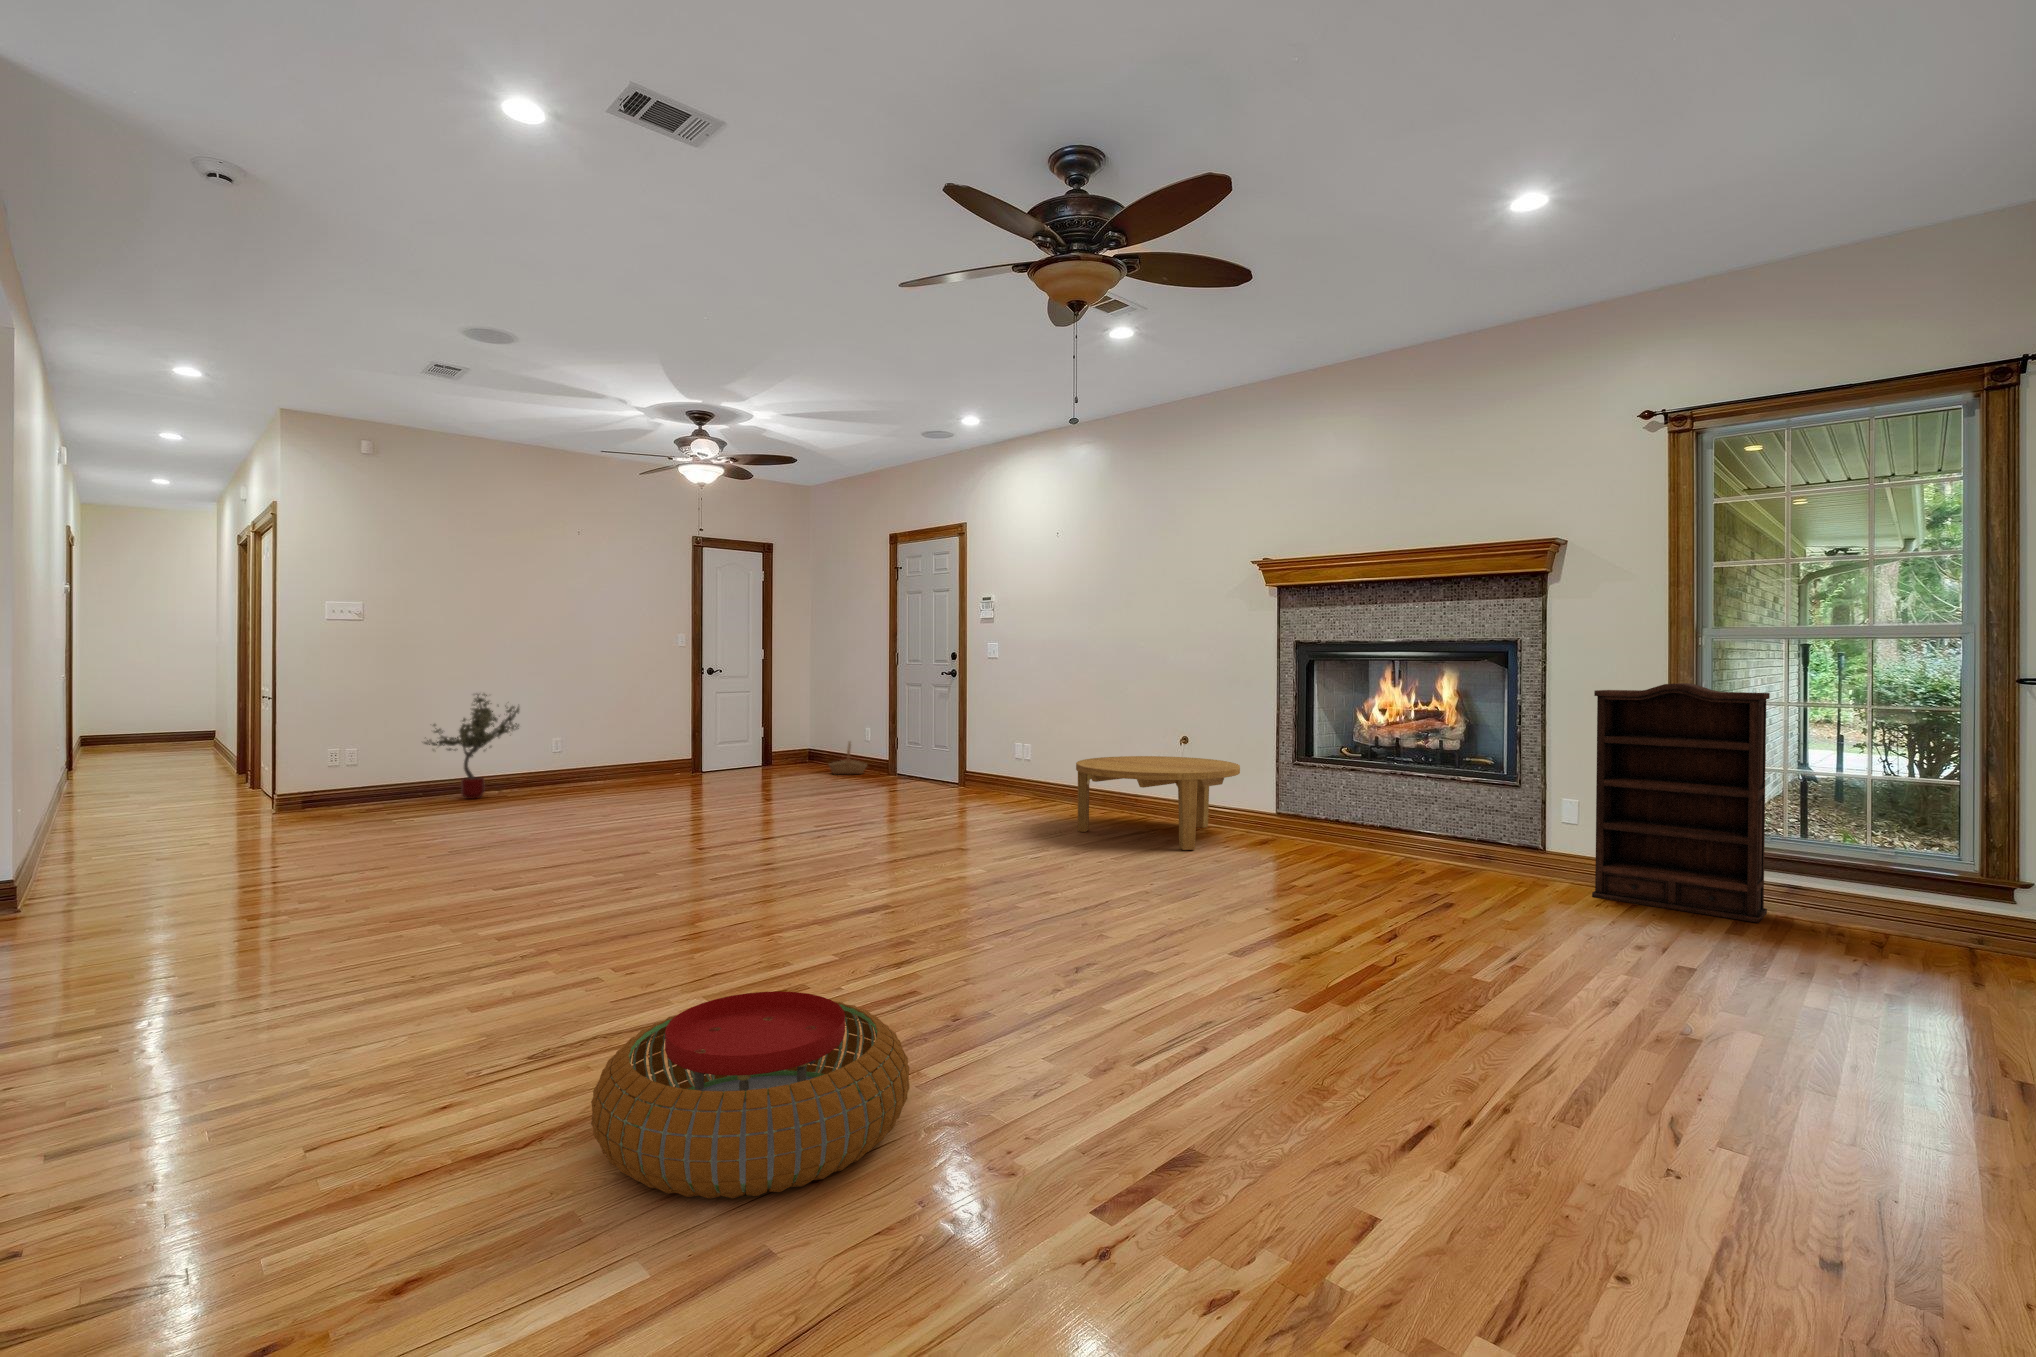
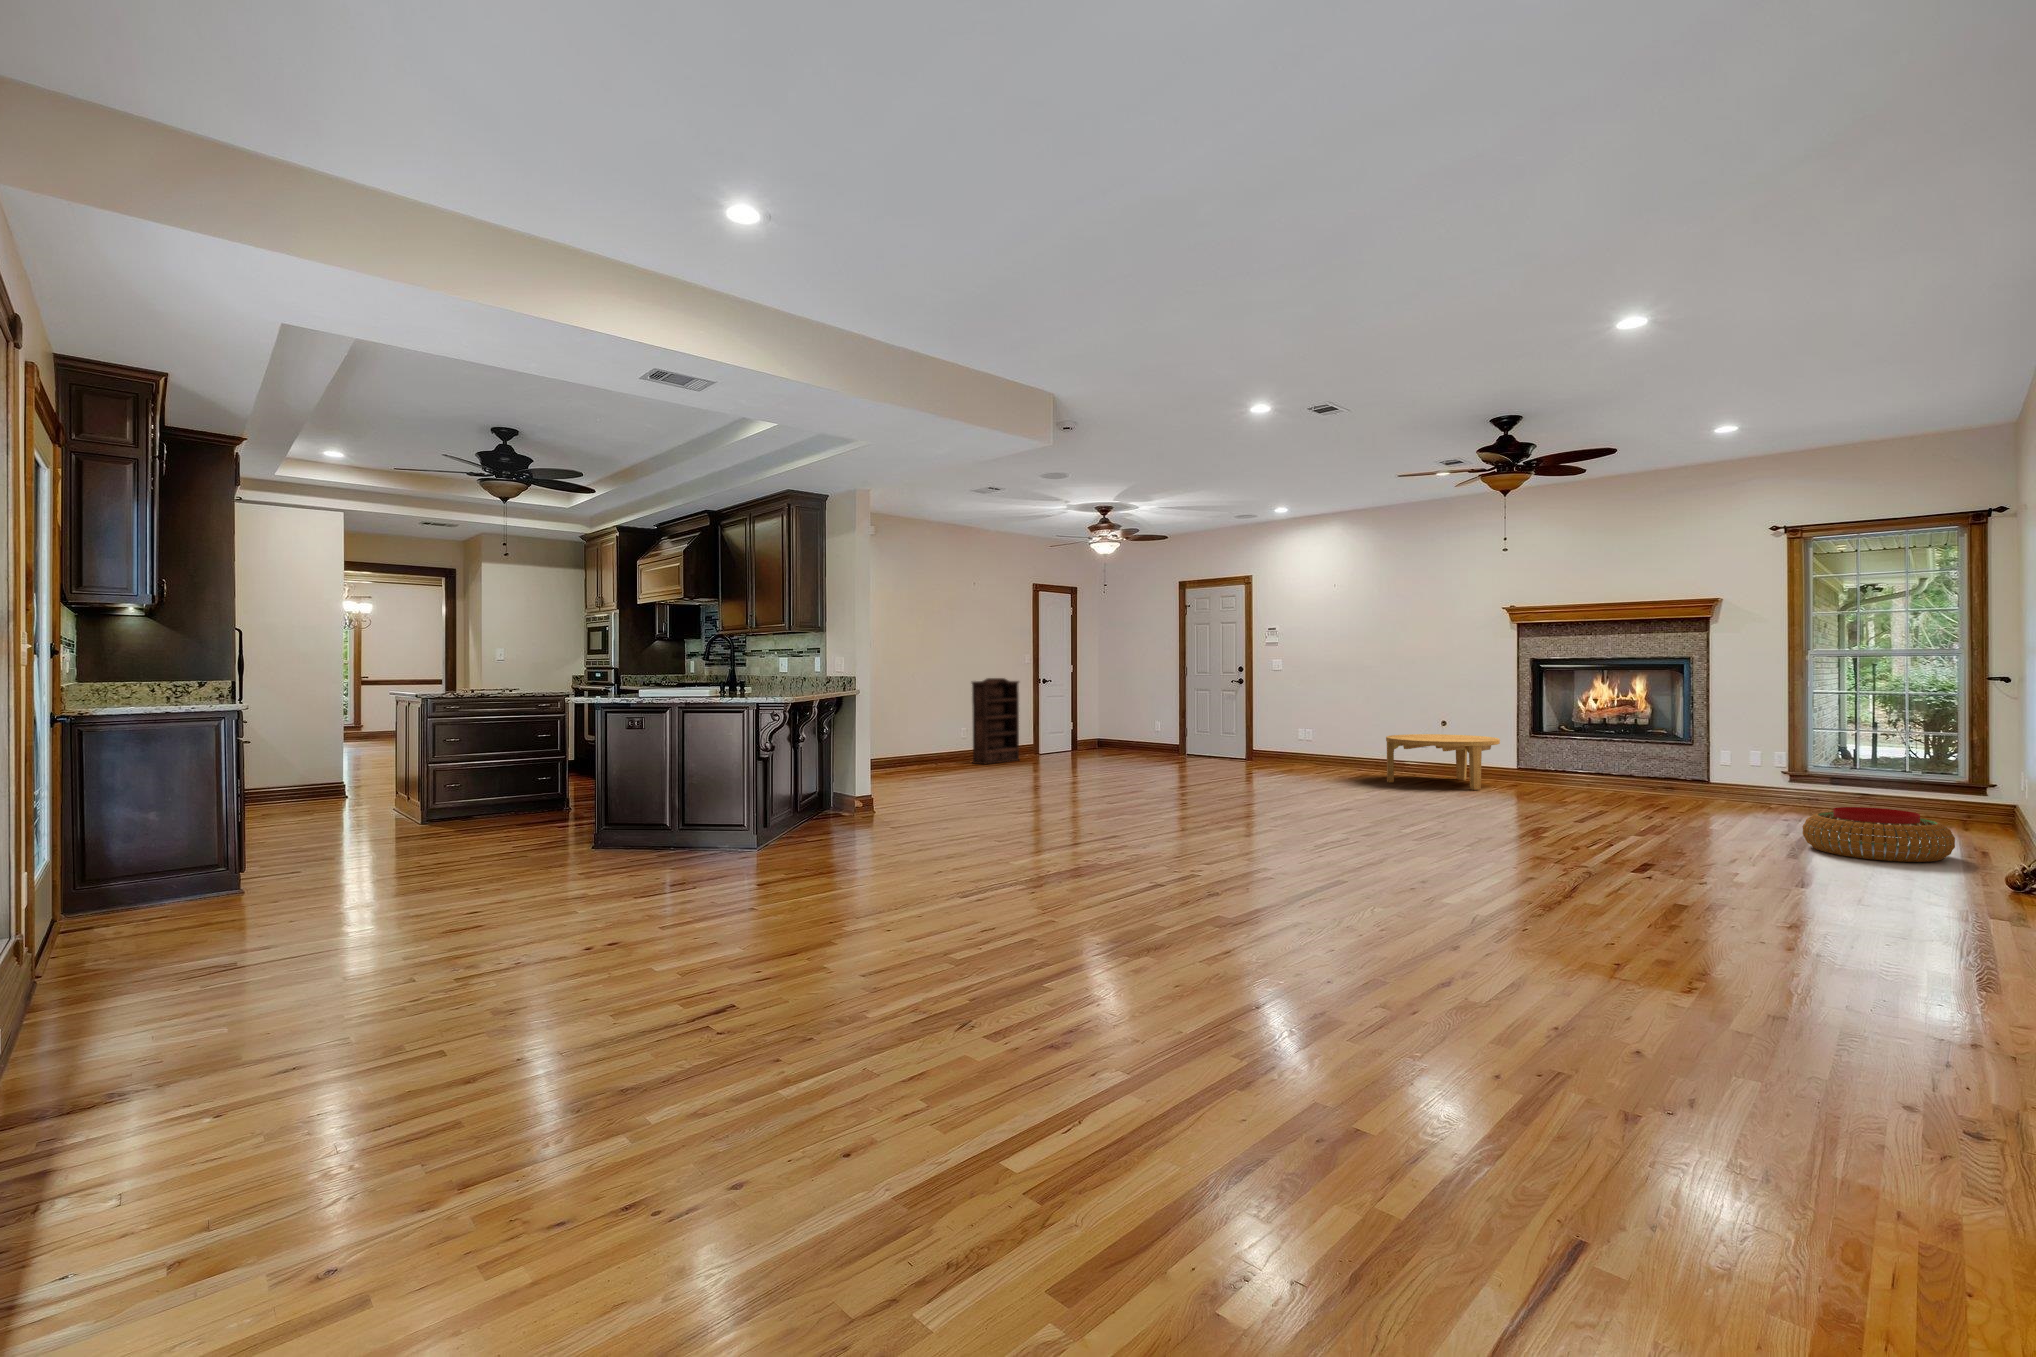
bookshelf: present [1592,683,1770,923] -> present [972,678,1020,764]
potted tree: present [424,694,520,799] -> none [911,698,962,771]
basket: present [829,742,867,774] -> none [1132,731,1162,755]
pouf: present [591,991,909,1199] -> present [1802,807,1955,862]

